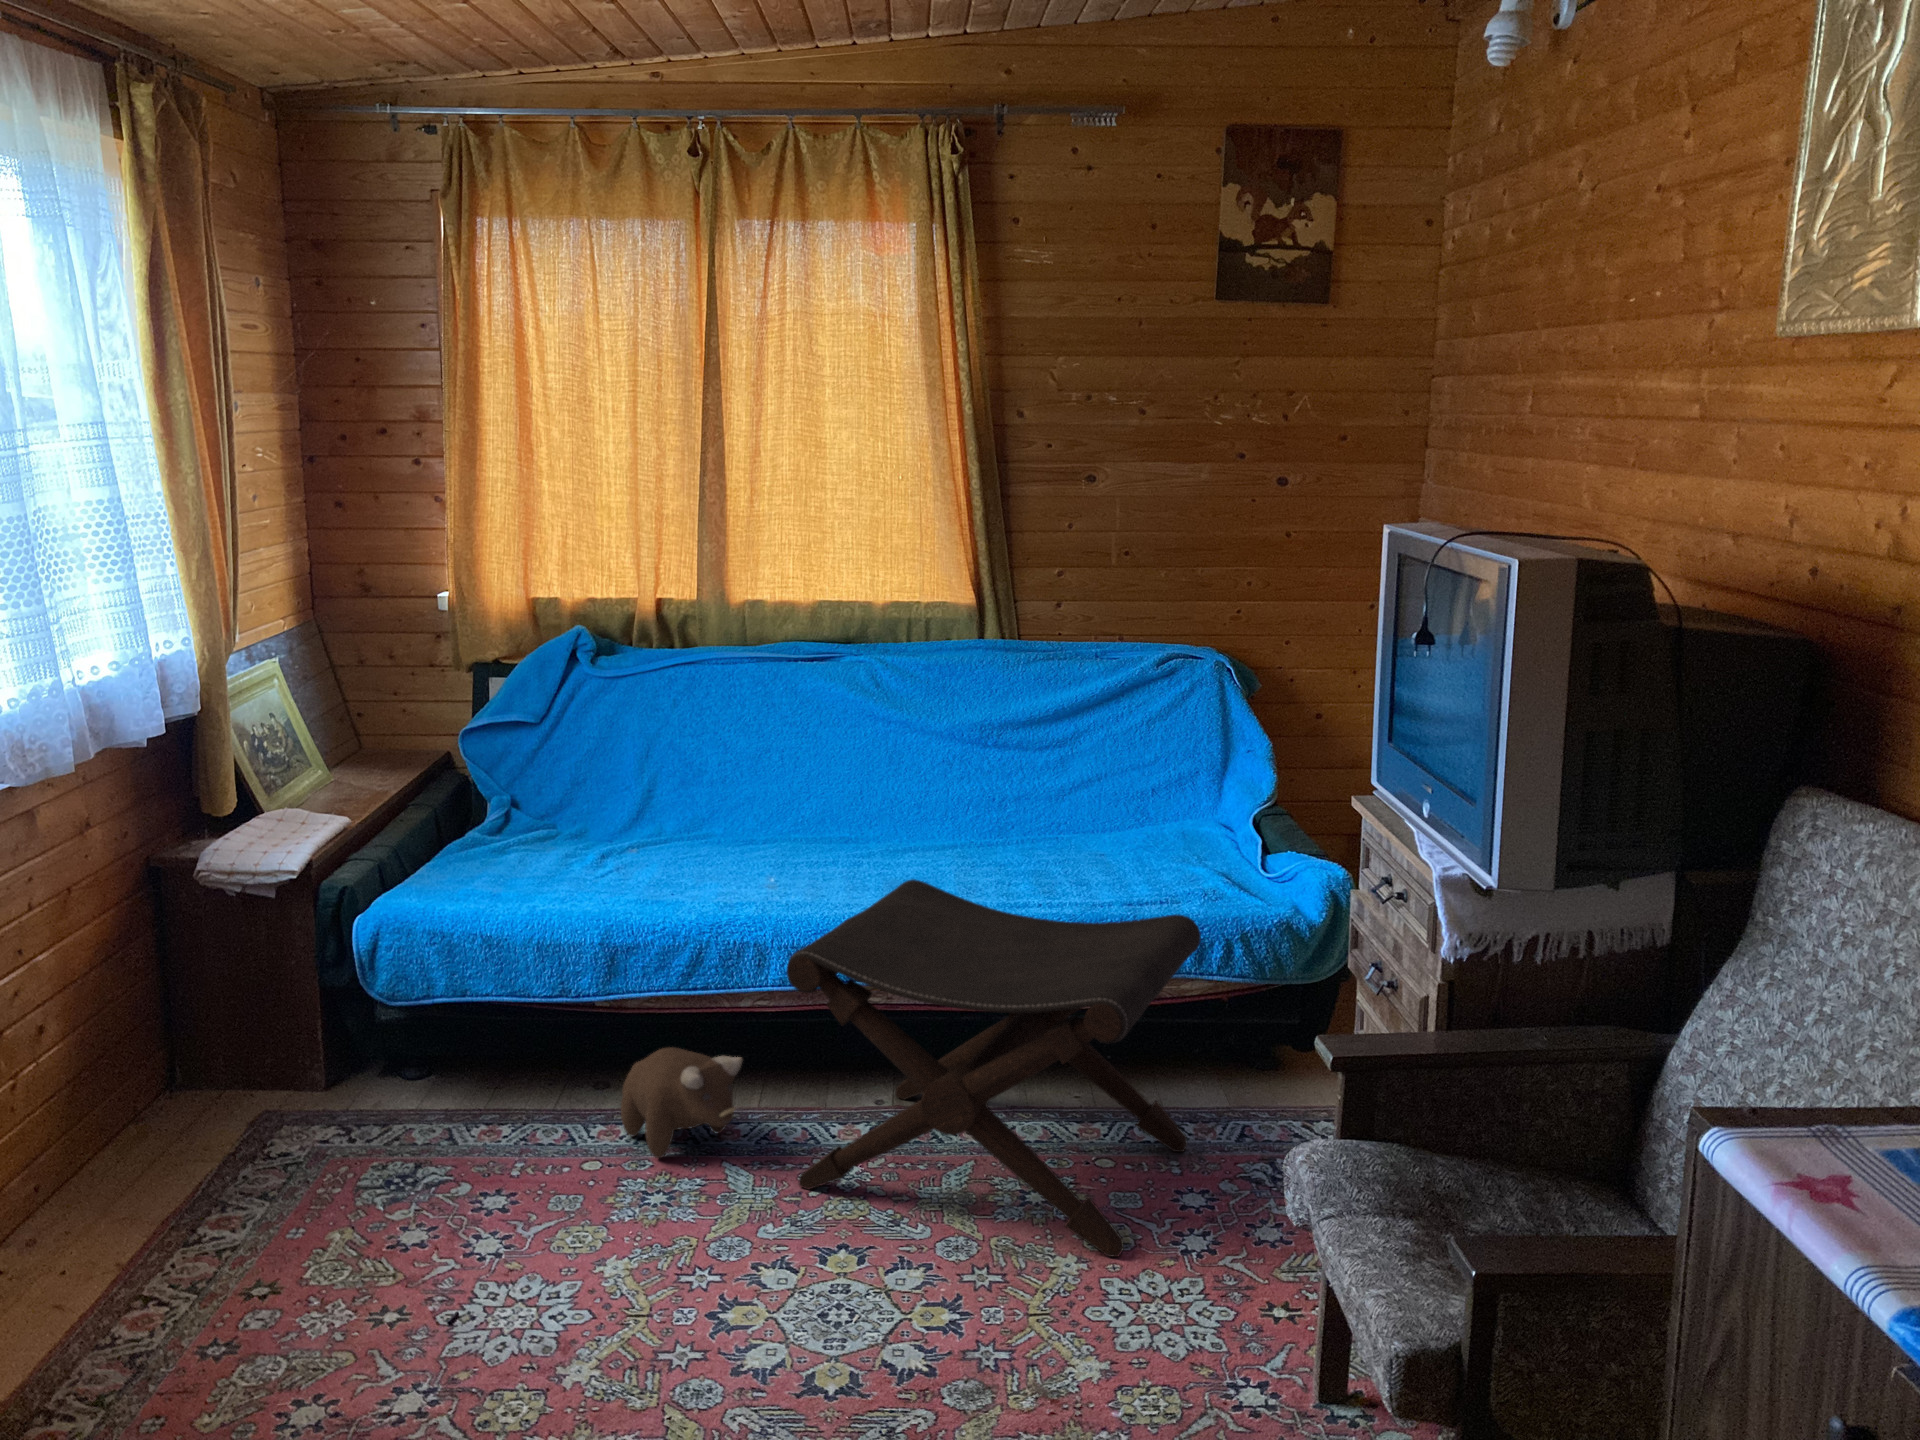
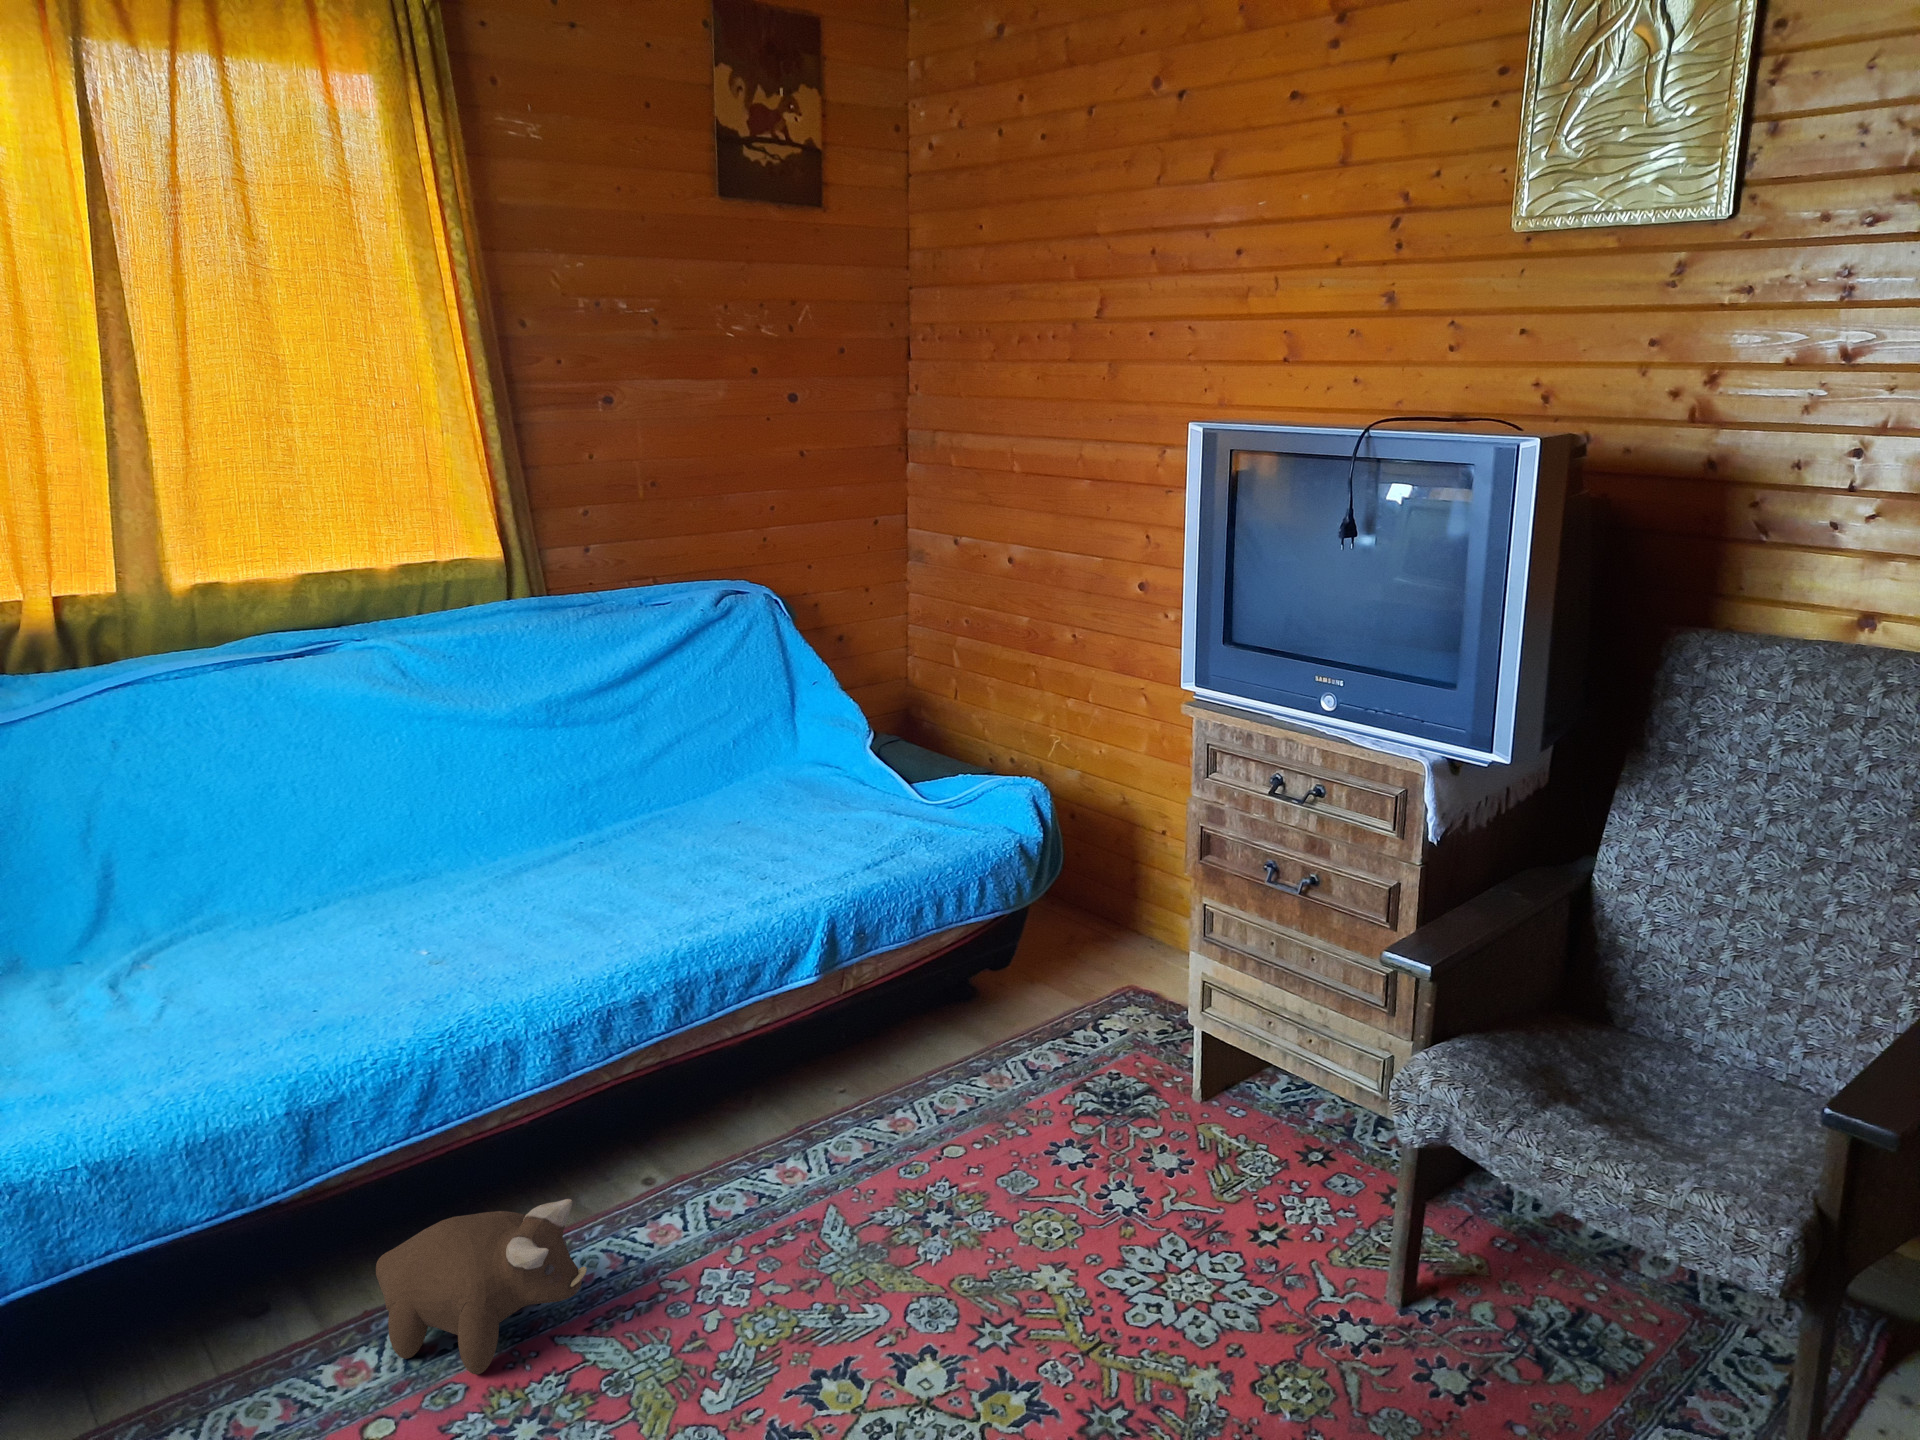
footstool: present [787,879,1201,1257] -> none [657,871,1116,1329]

